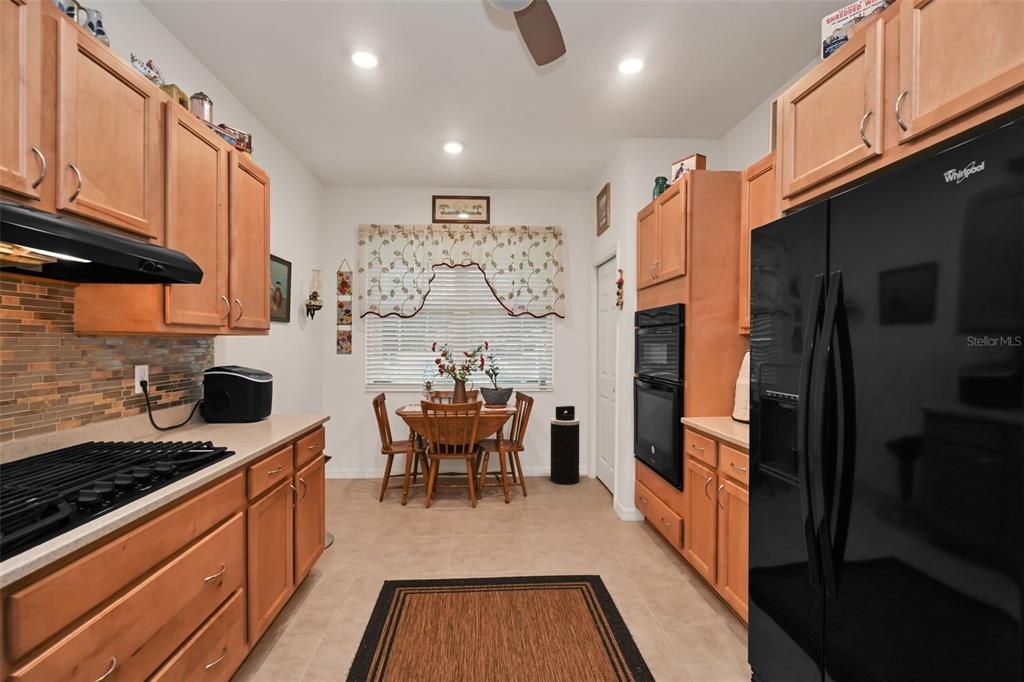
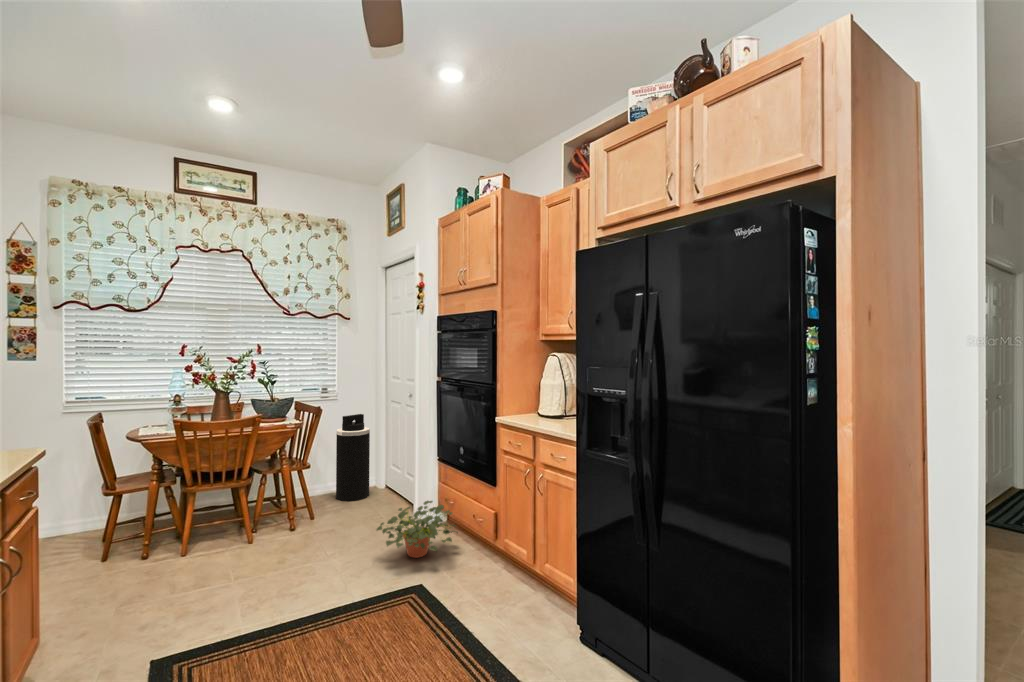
potted plant: none [567,495,646,549] -> present [377,501,458,558]

